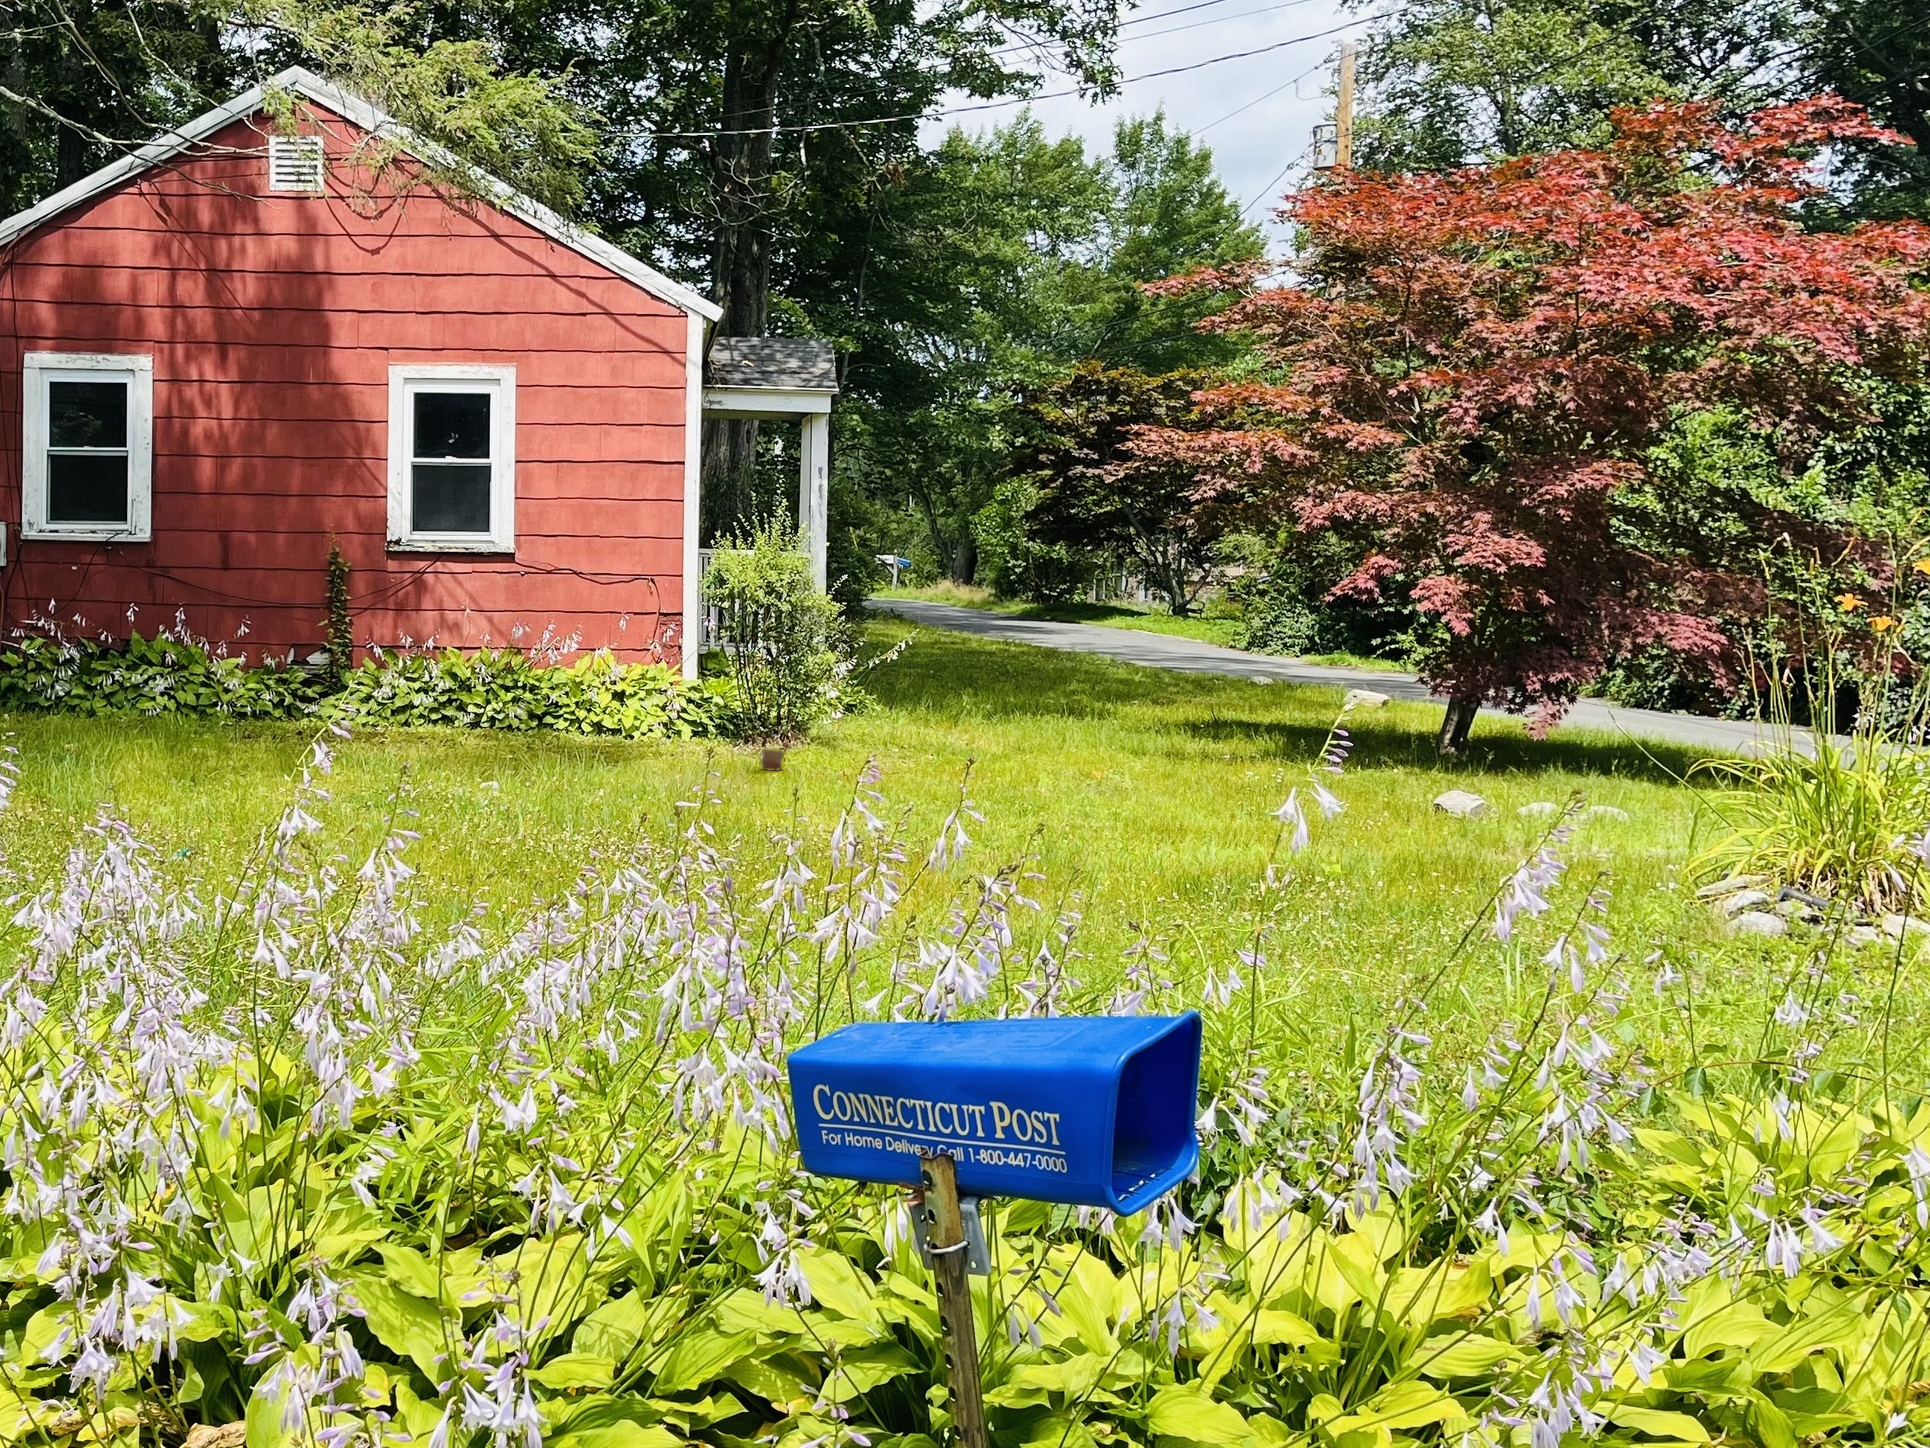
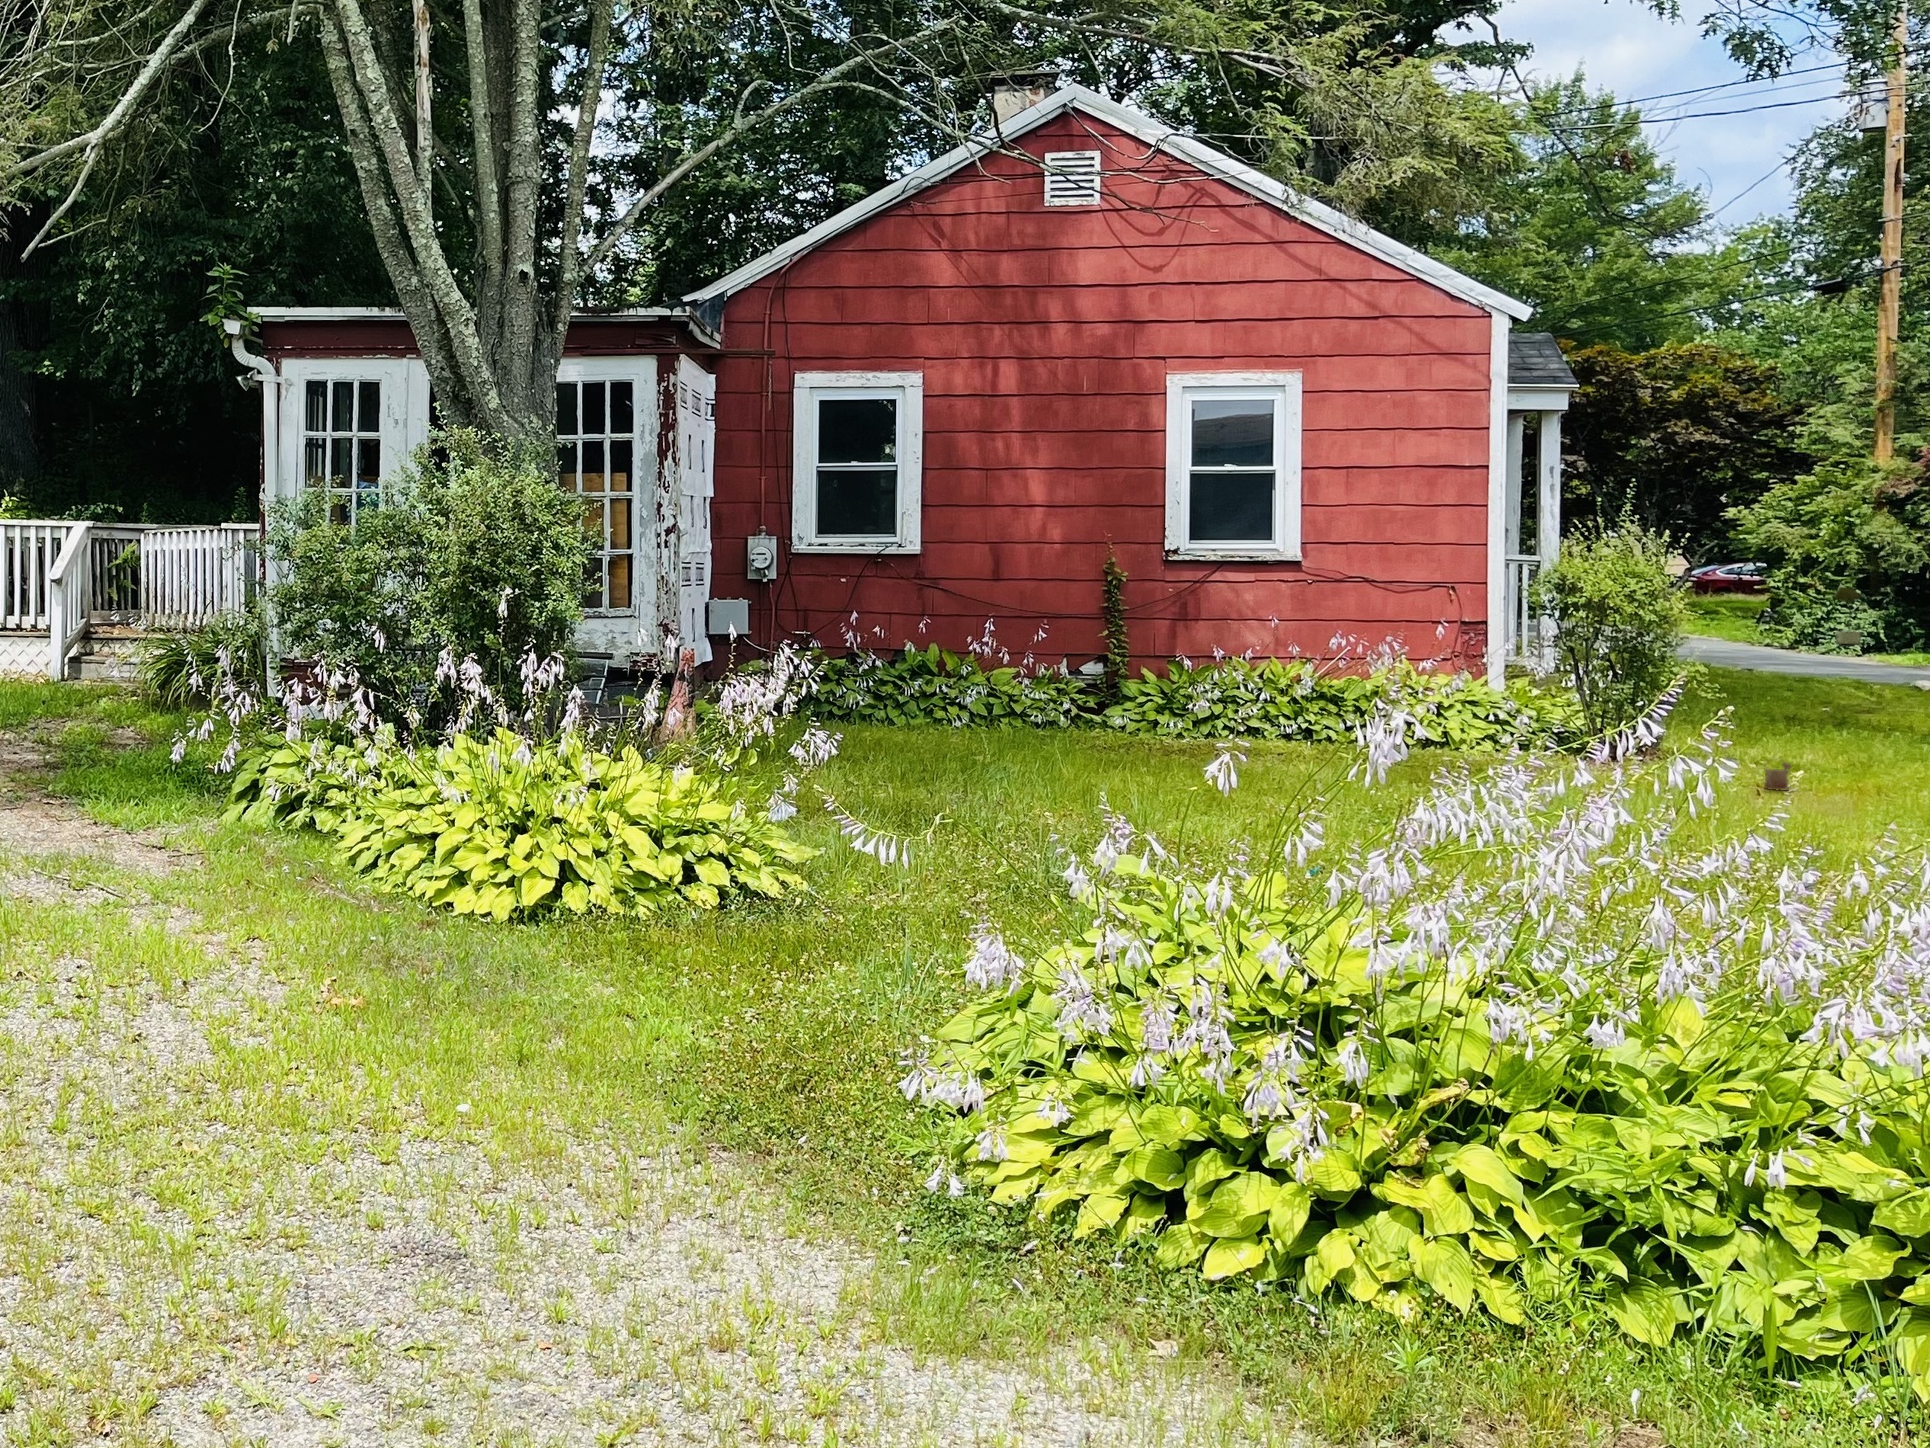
potted tree: none [1235,597,1258,650] -> present [1834,587,1861,644]

